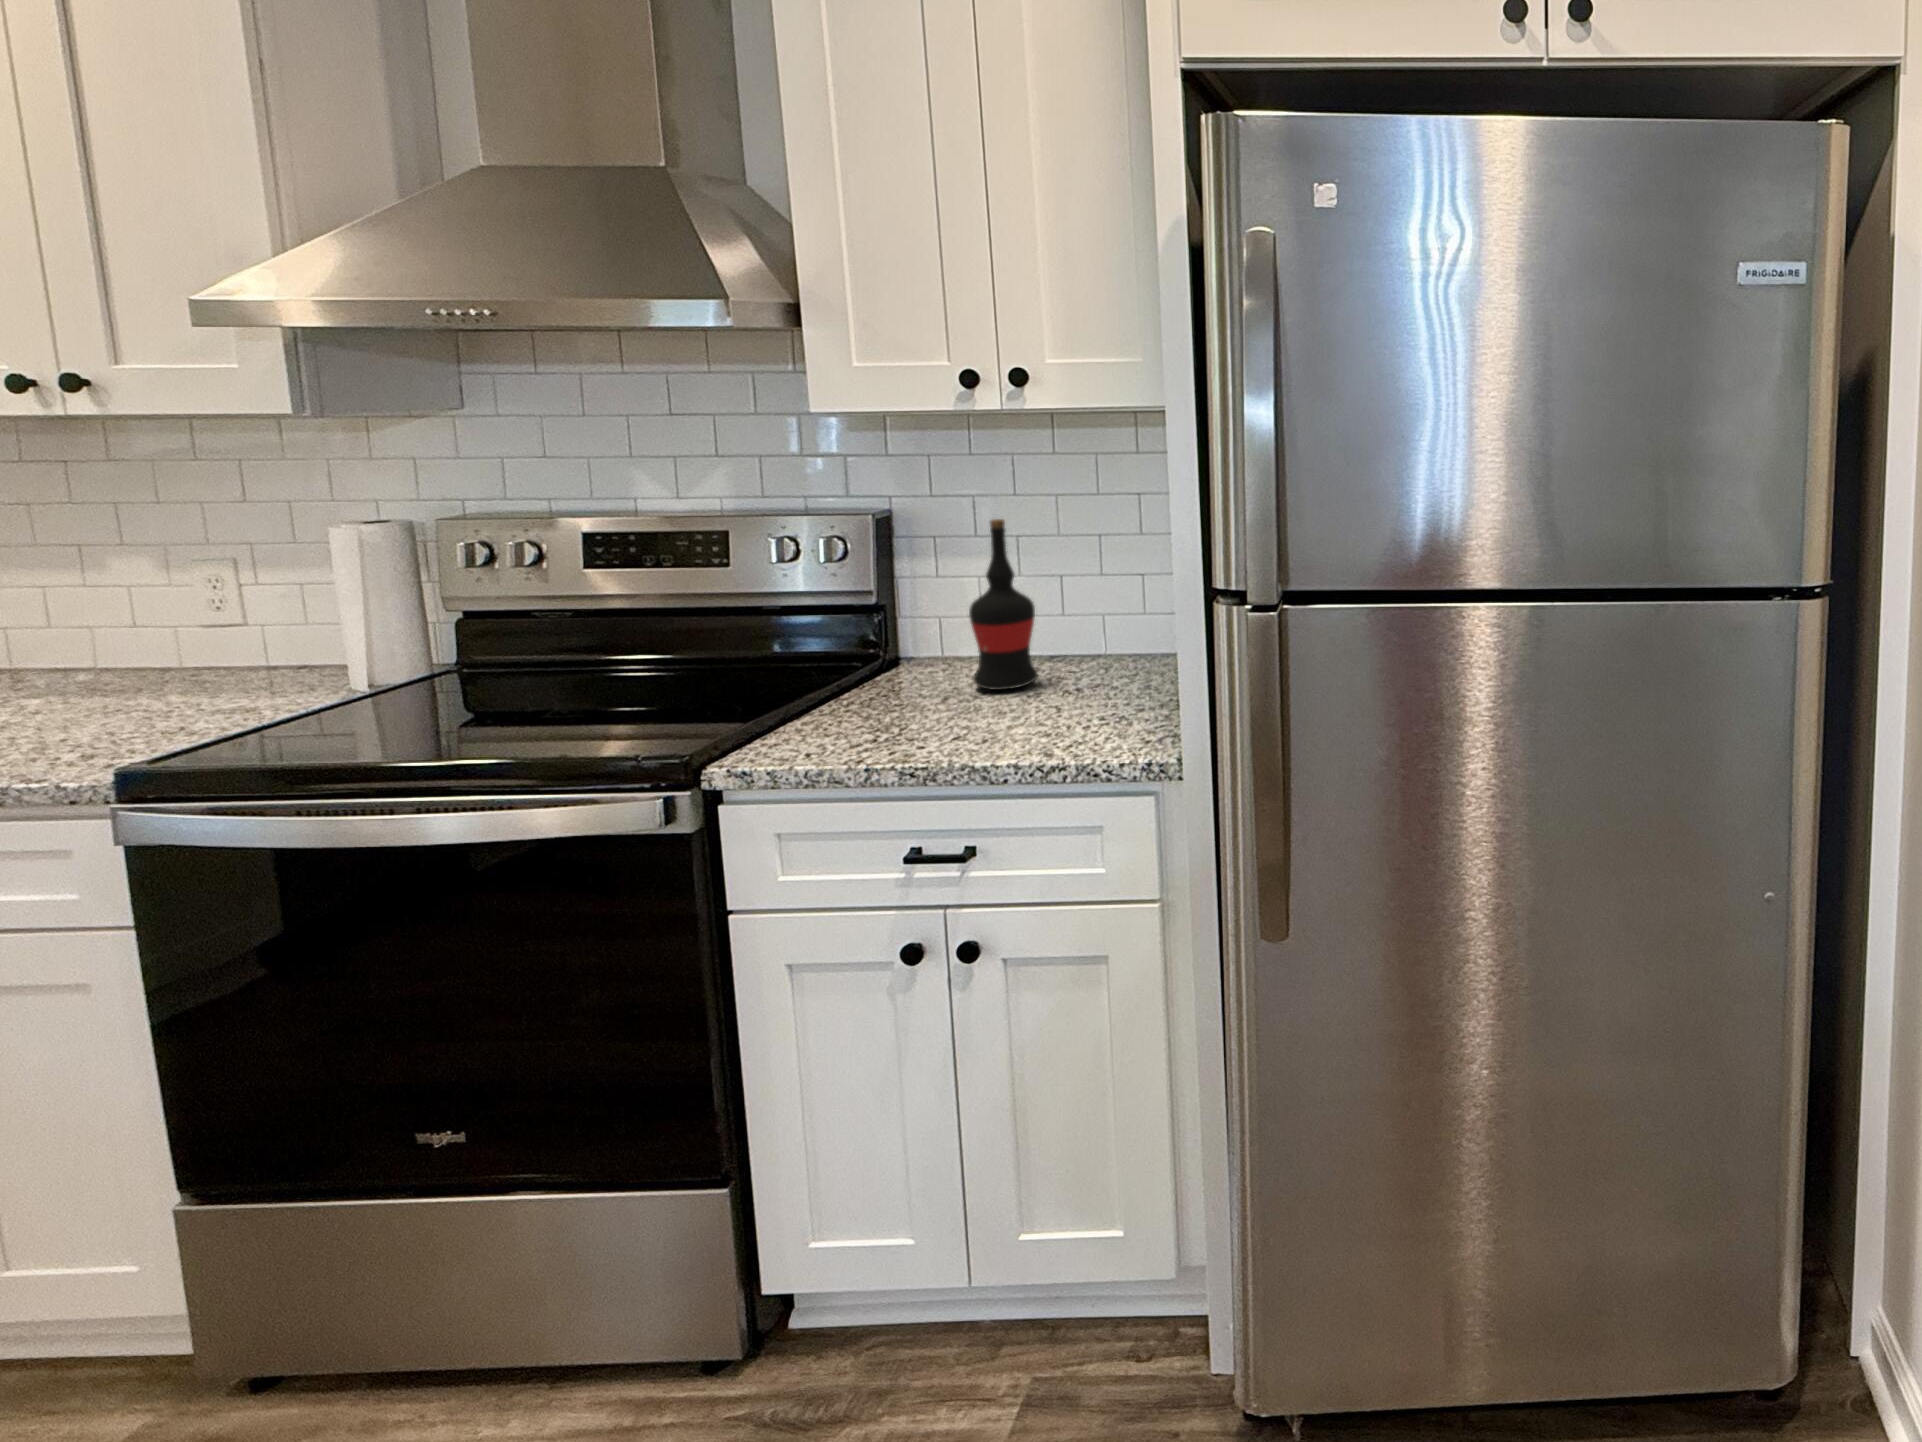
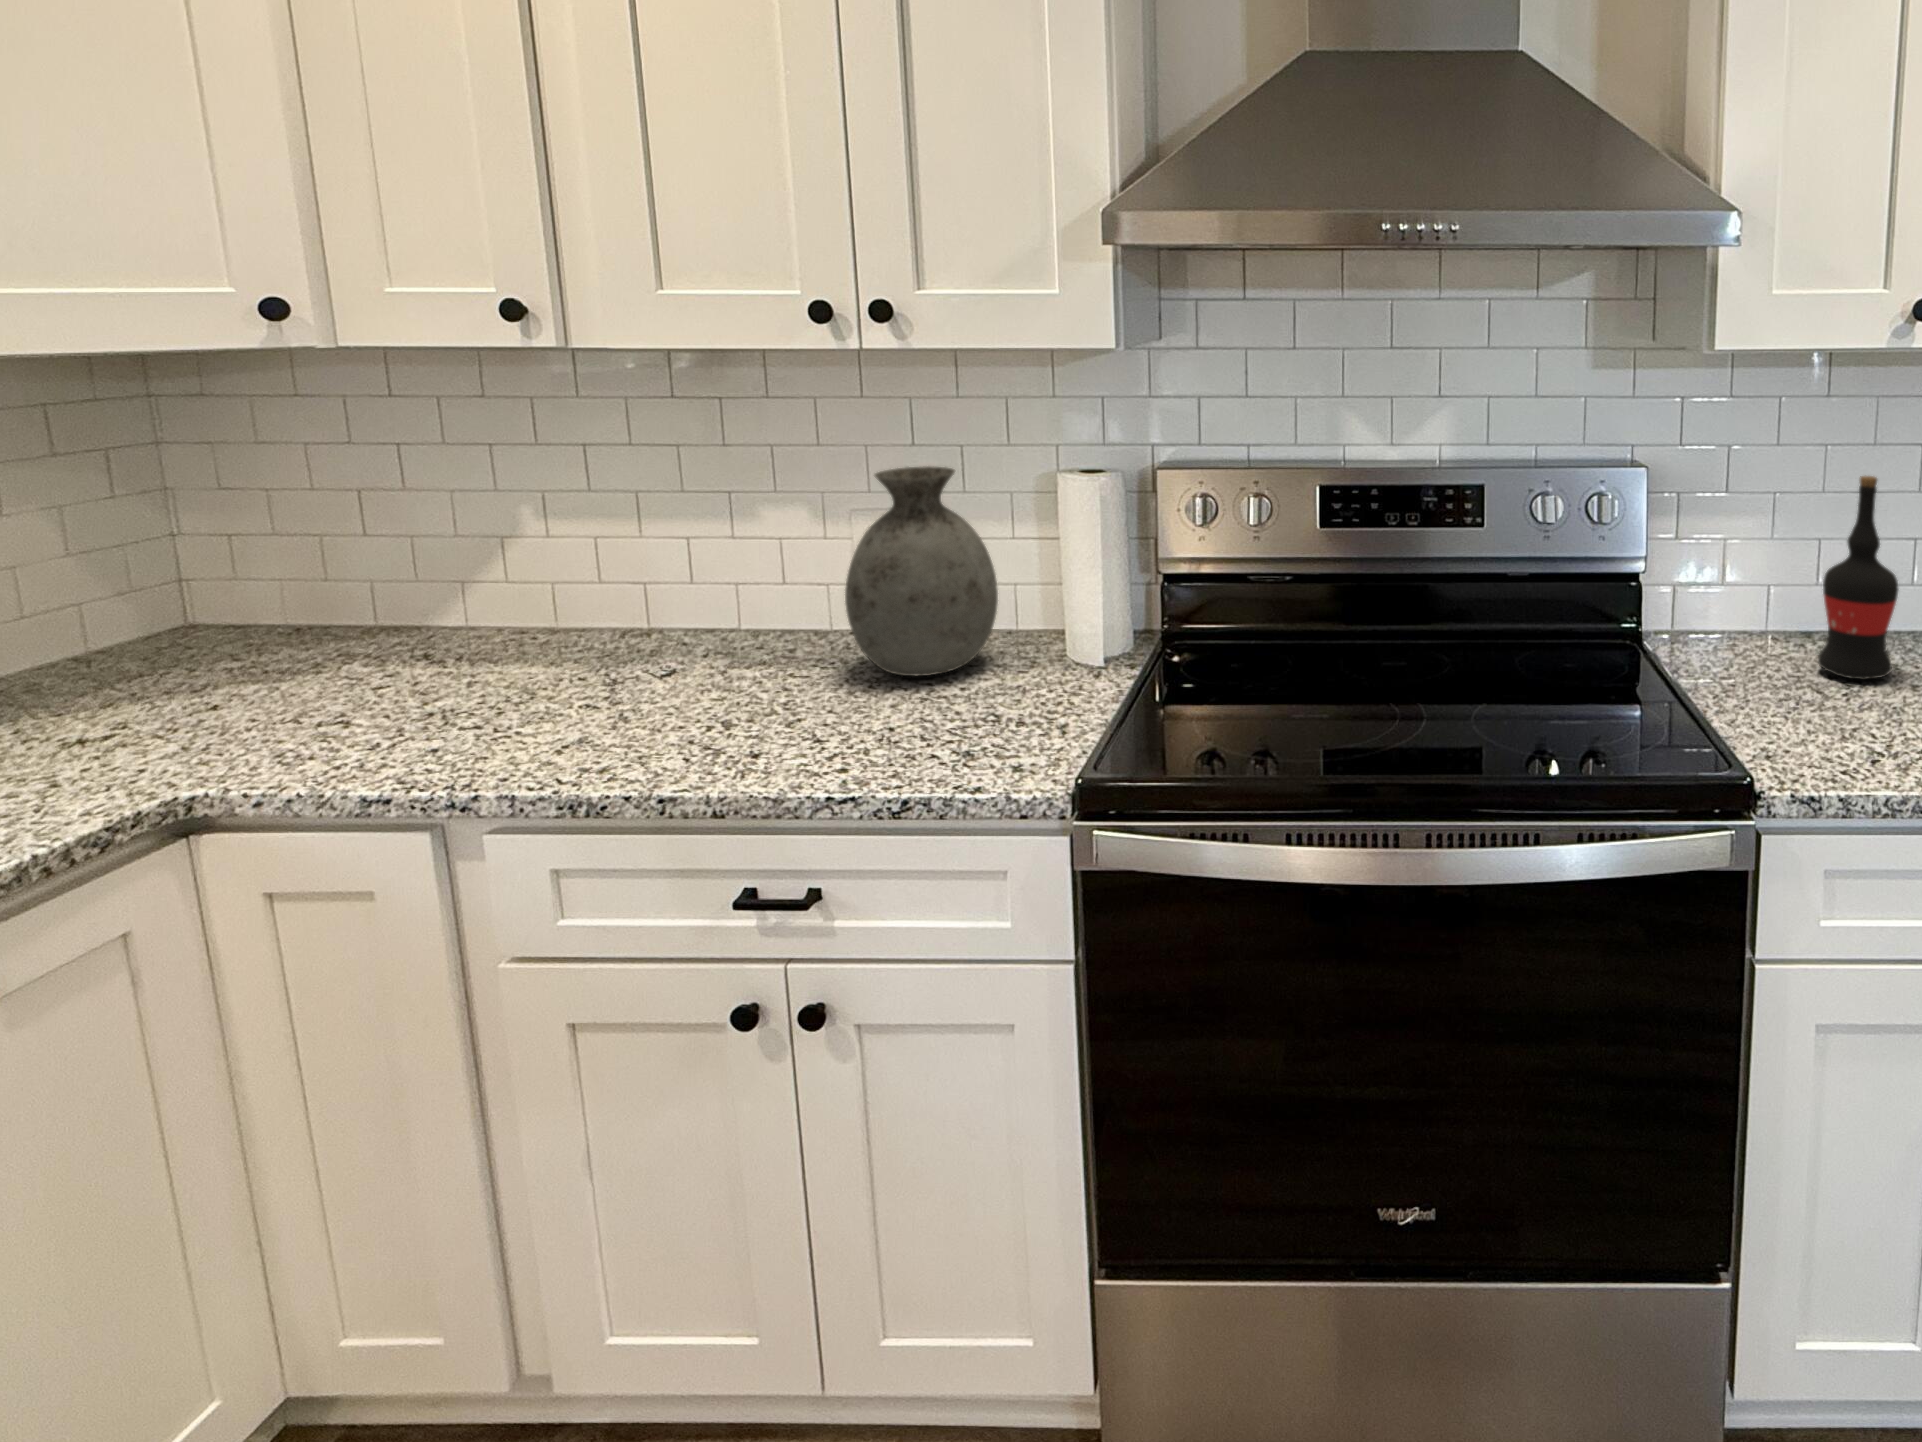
vase: none [81,519,265,701] -> present [845,466,998,676]

